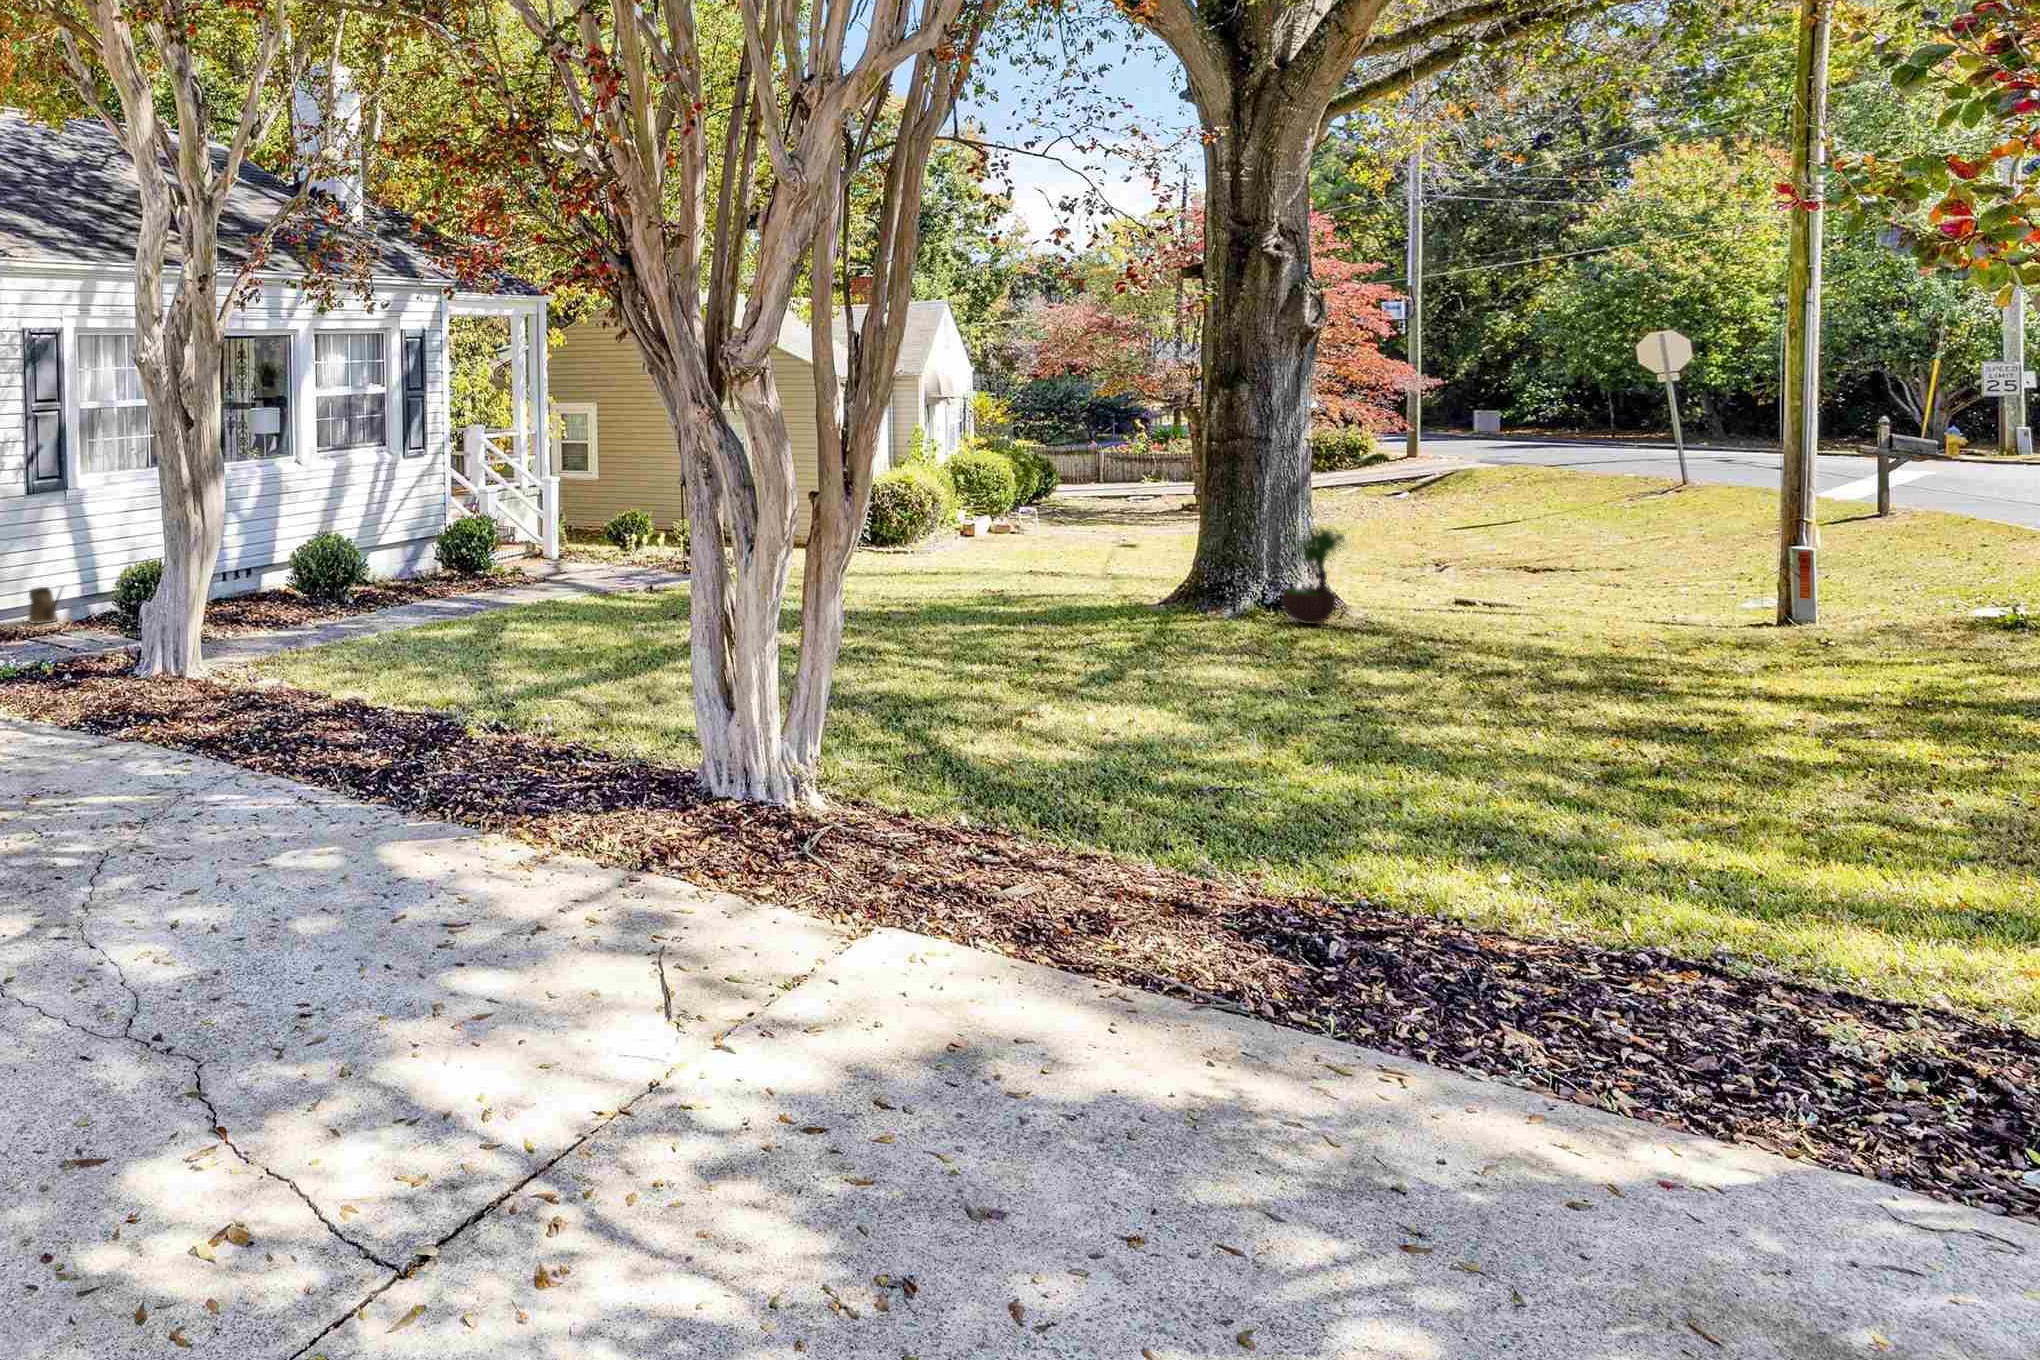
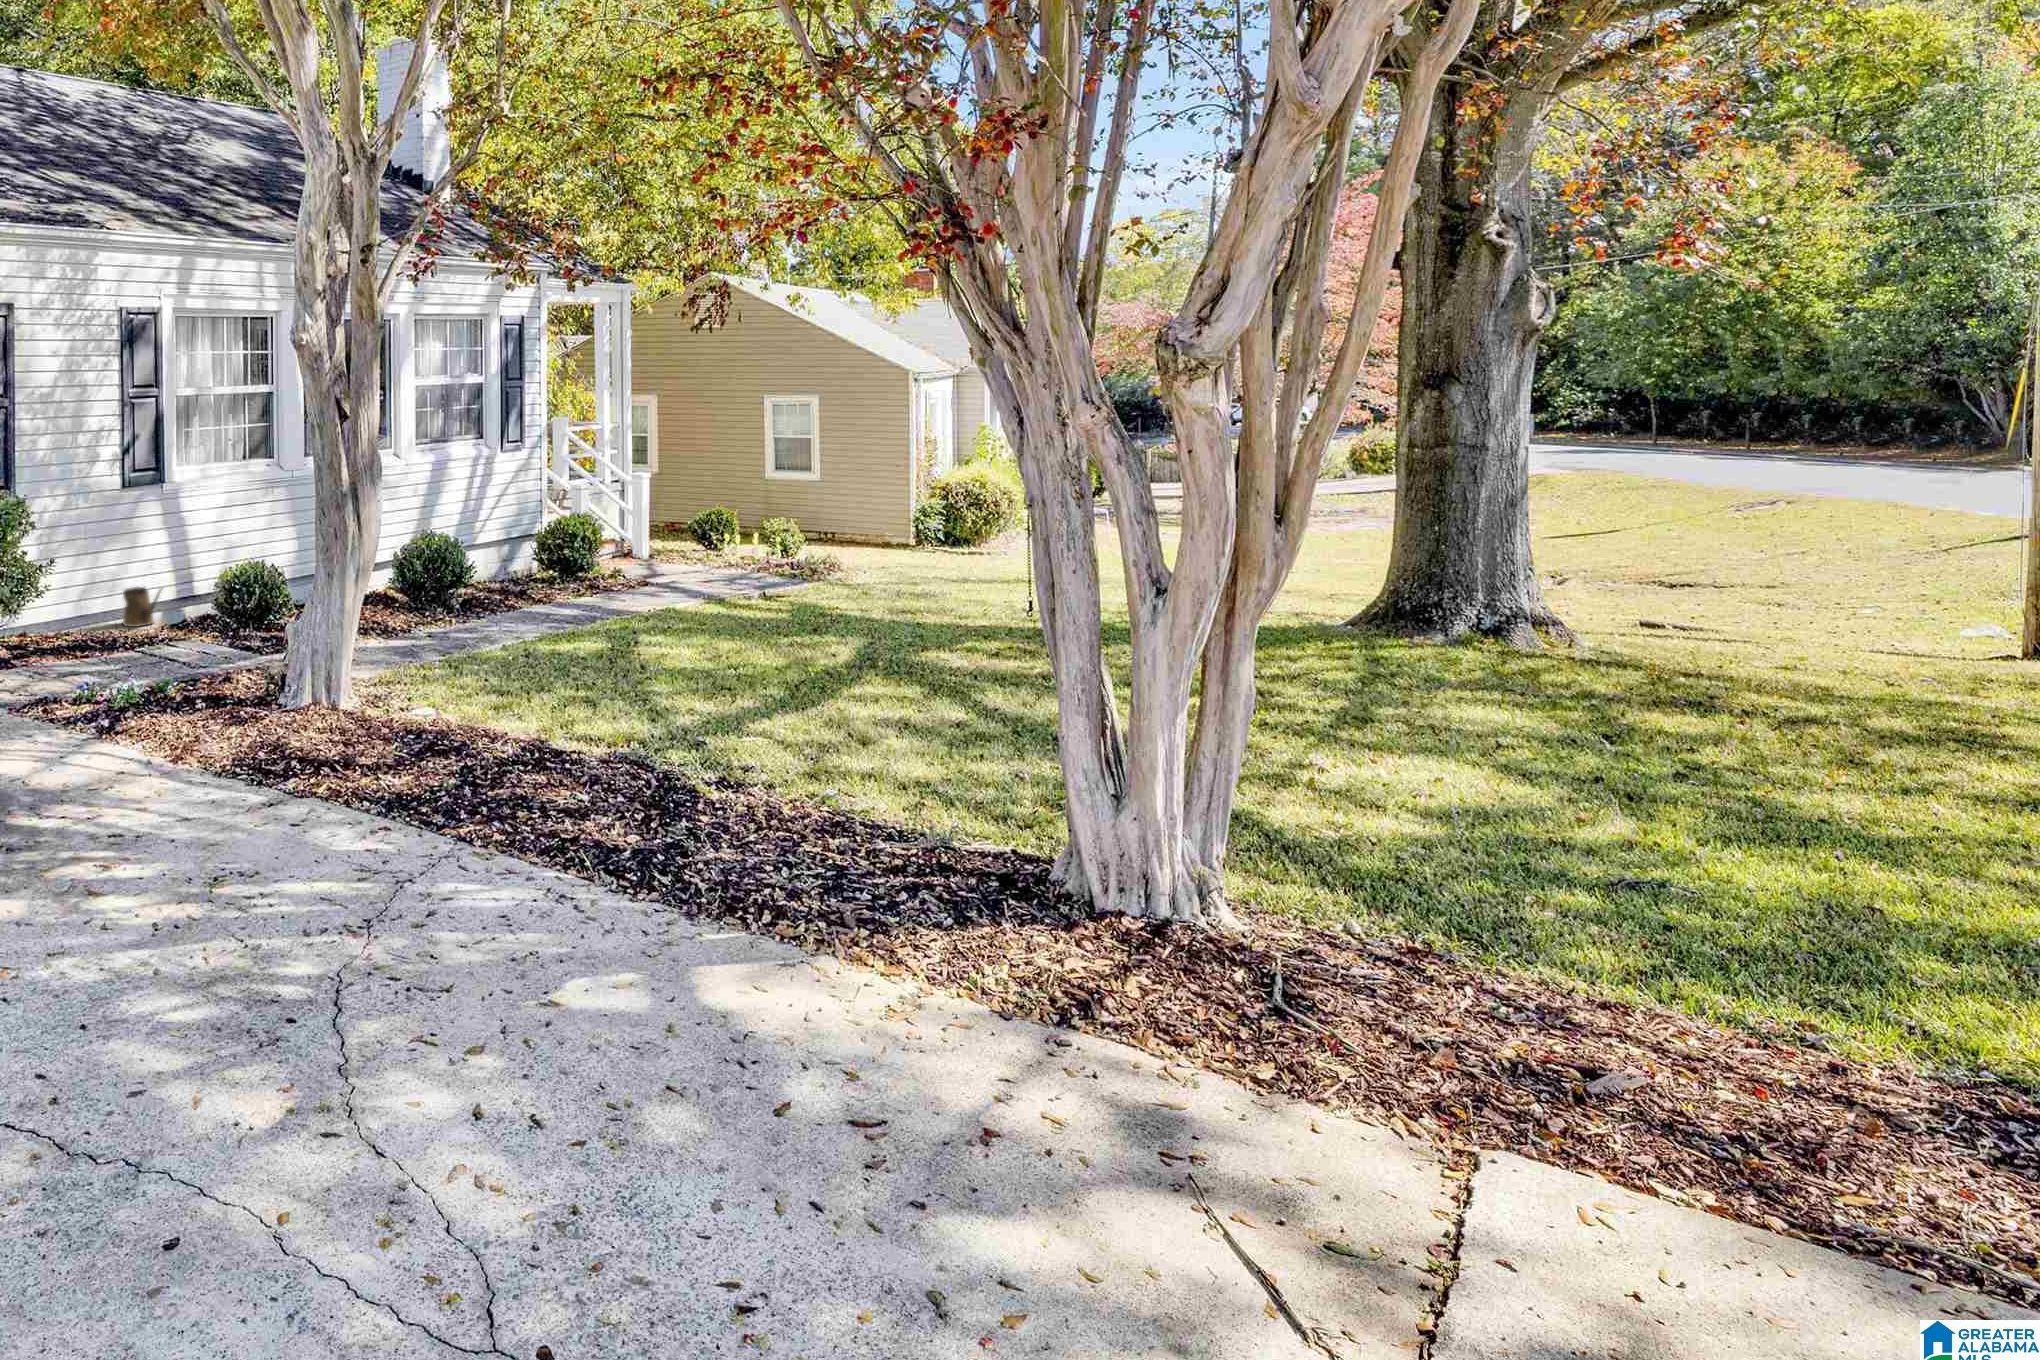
potted tree: present [1282,525,1351,624] -> none [1510,519,1597,639]

